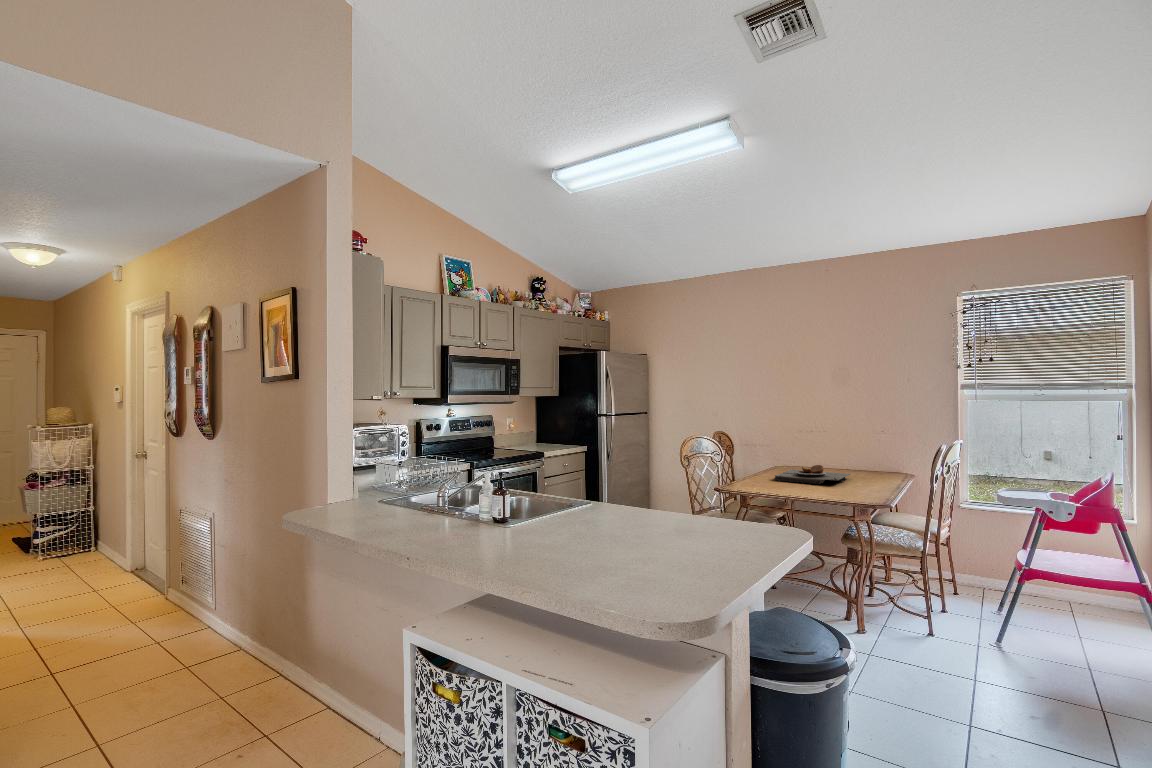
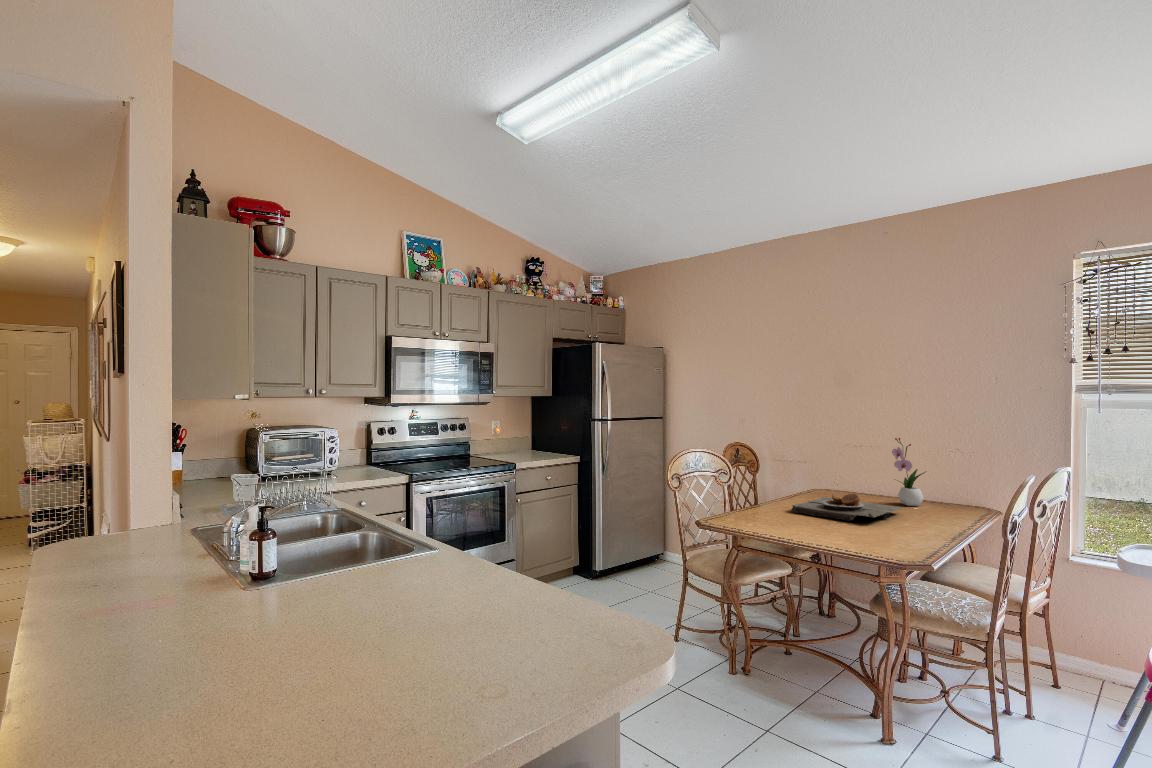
flower arrangement: none [838,424,863,473] -> present [892,438,925,506]

